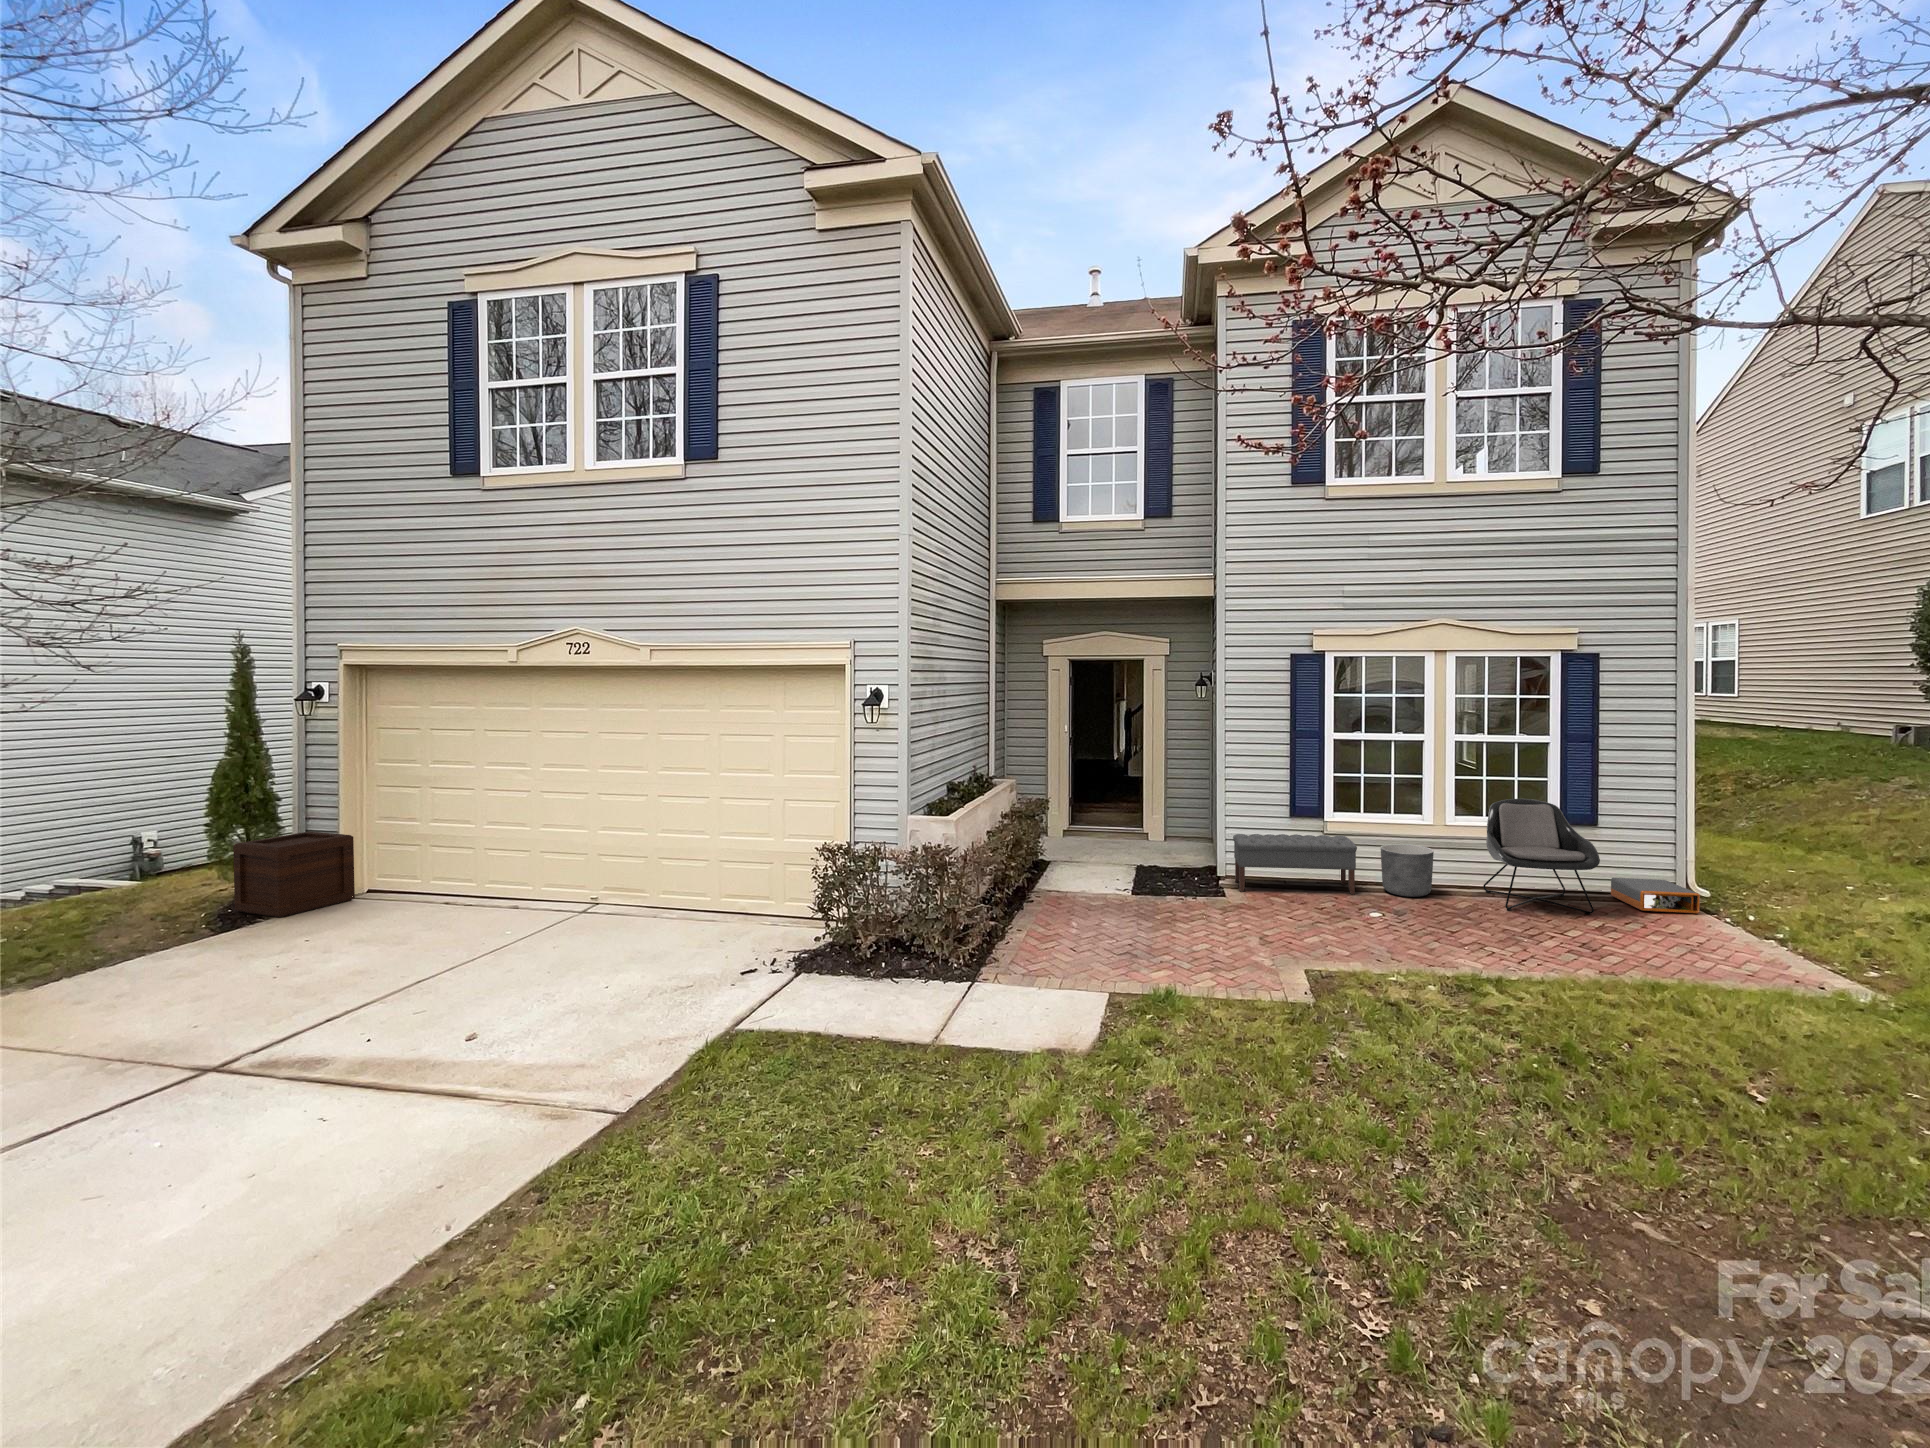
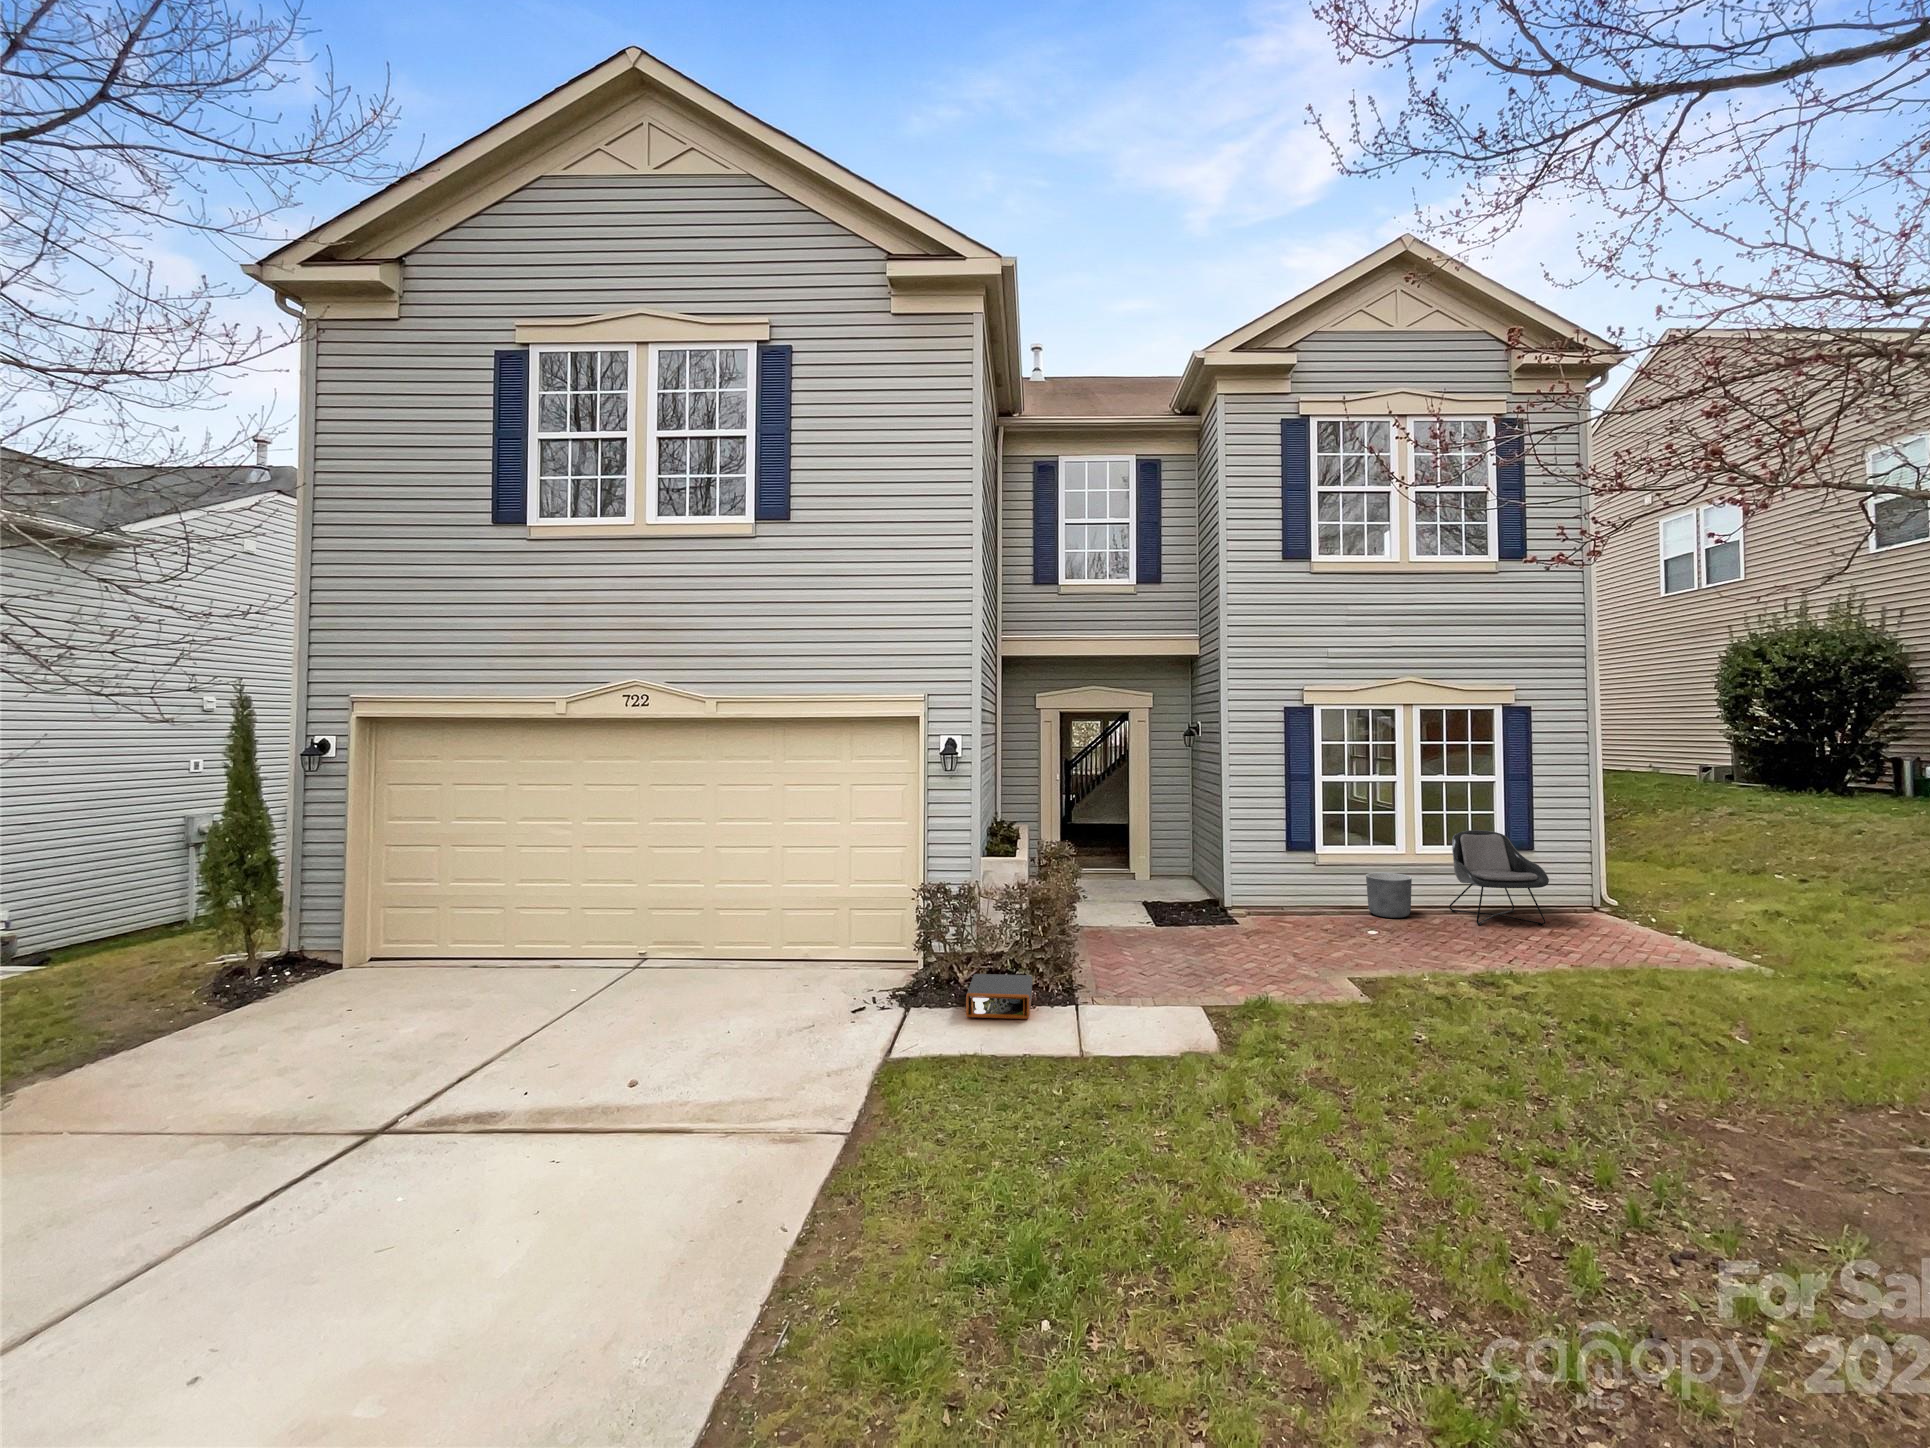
wooden crate: present [233,831,355,917] -> none [228,895,363,988]
bench: present [1233,834,1357,895] -> none [1238,867,1350,920]
storage box: present [1611,878,1700,913] -> present [966,974,1032,1019]

